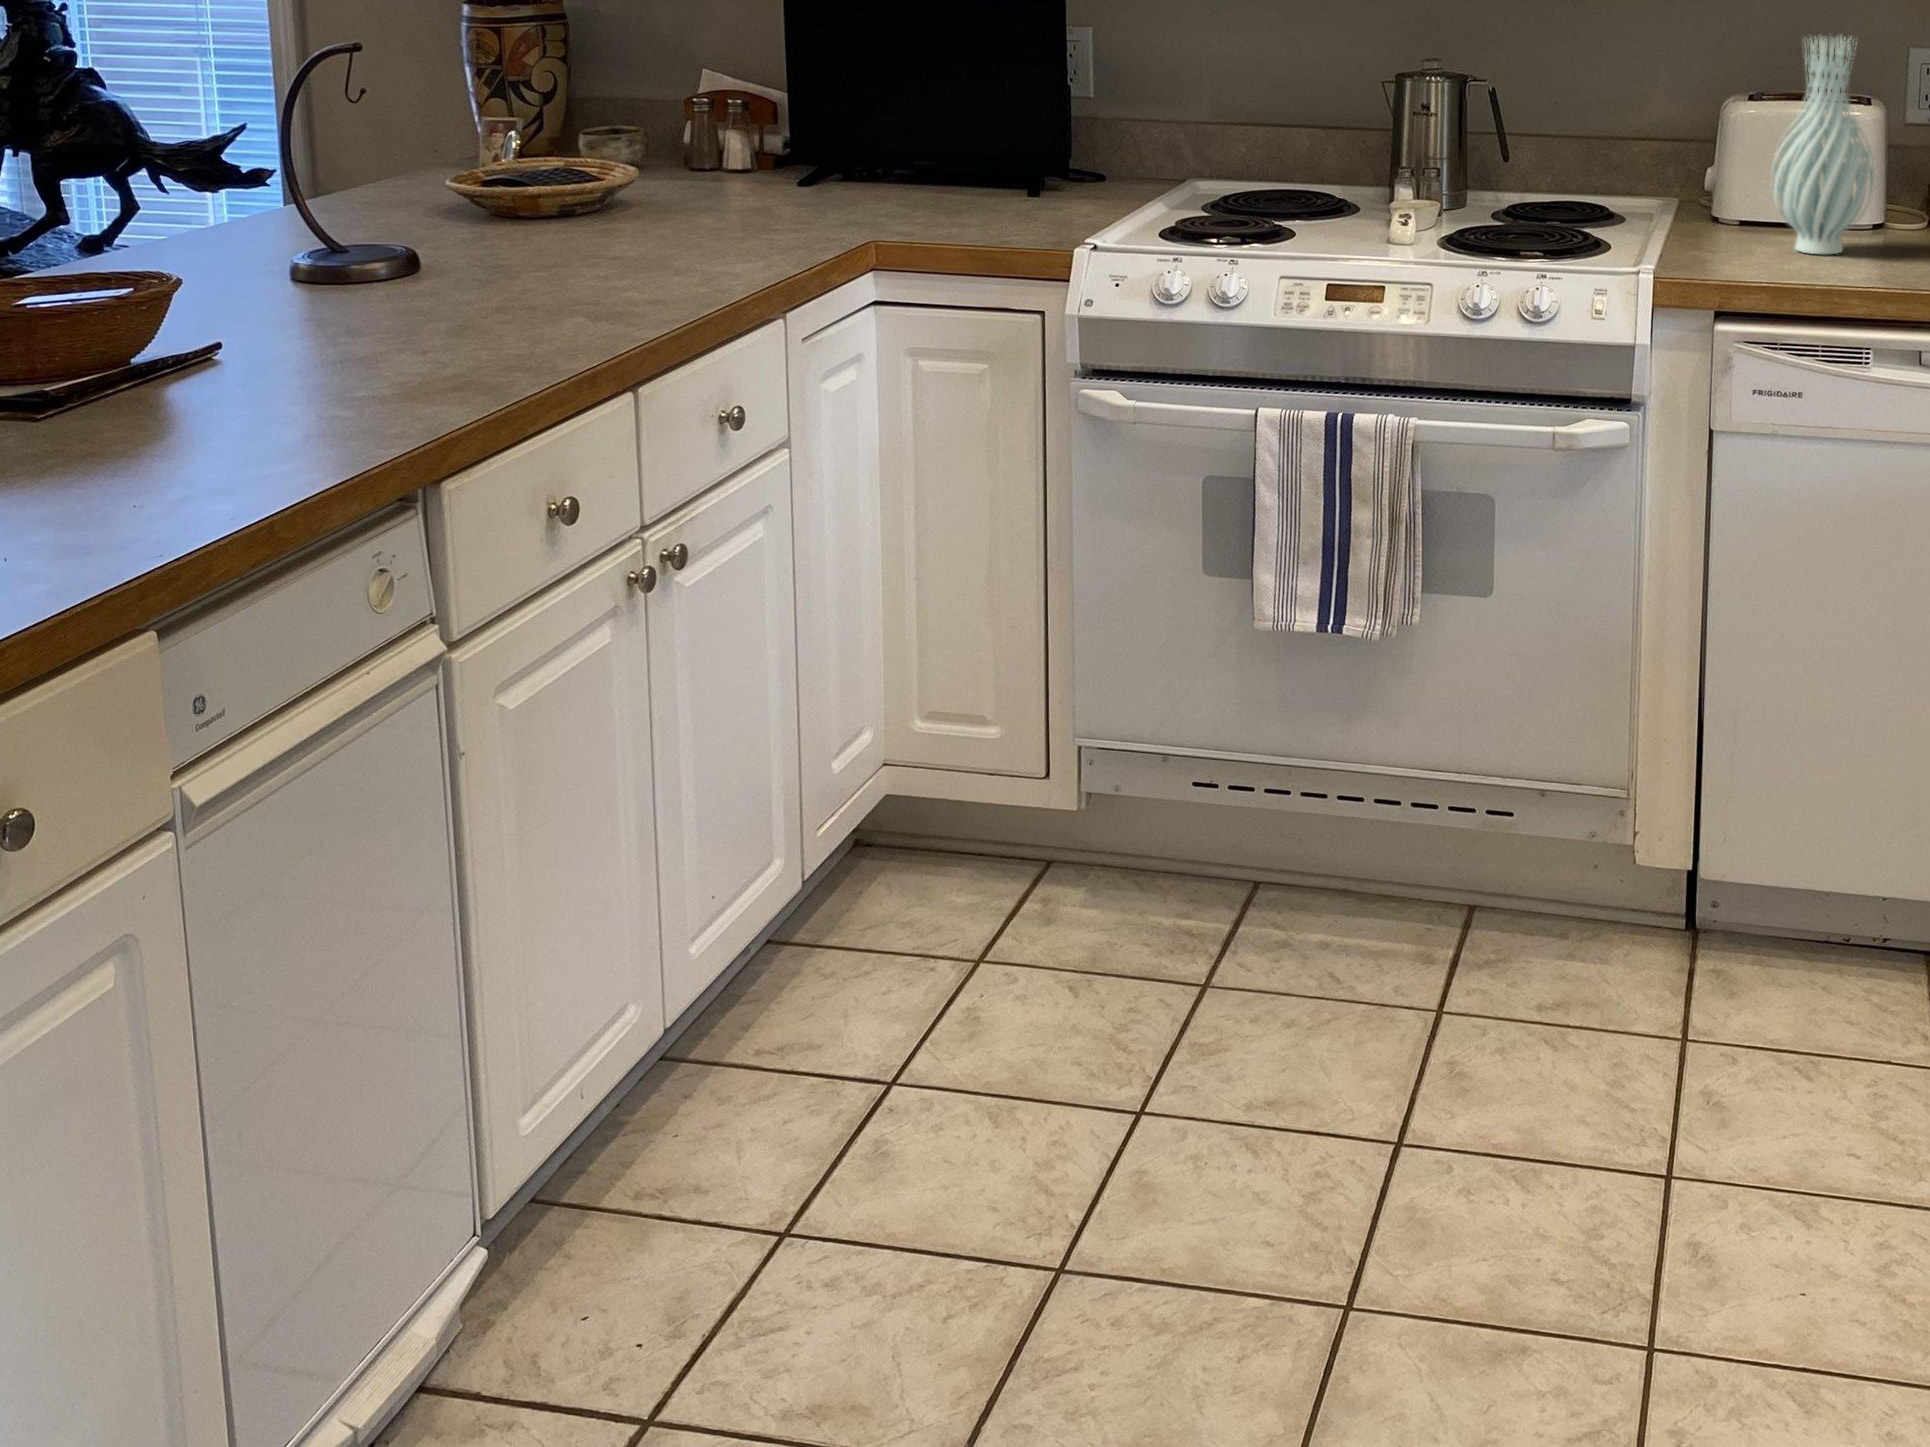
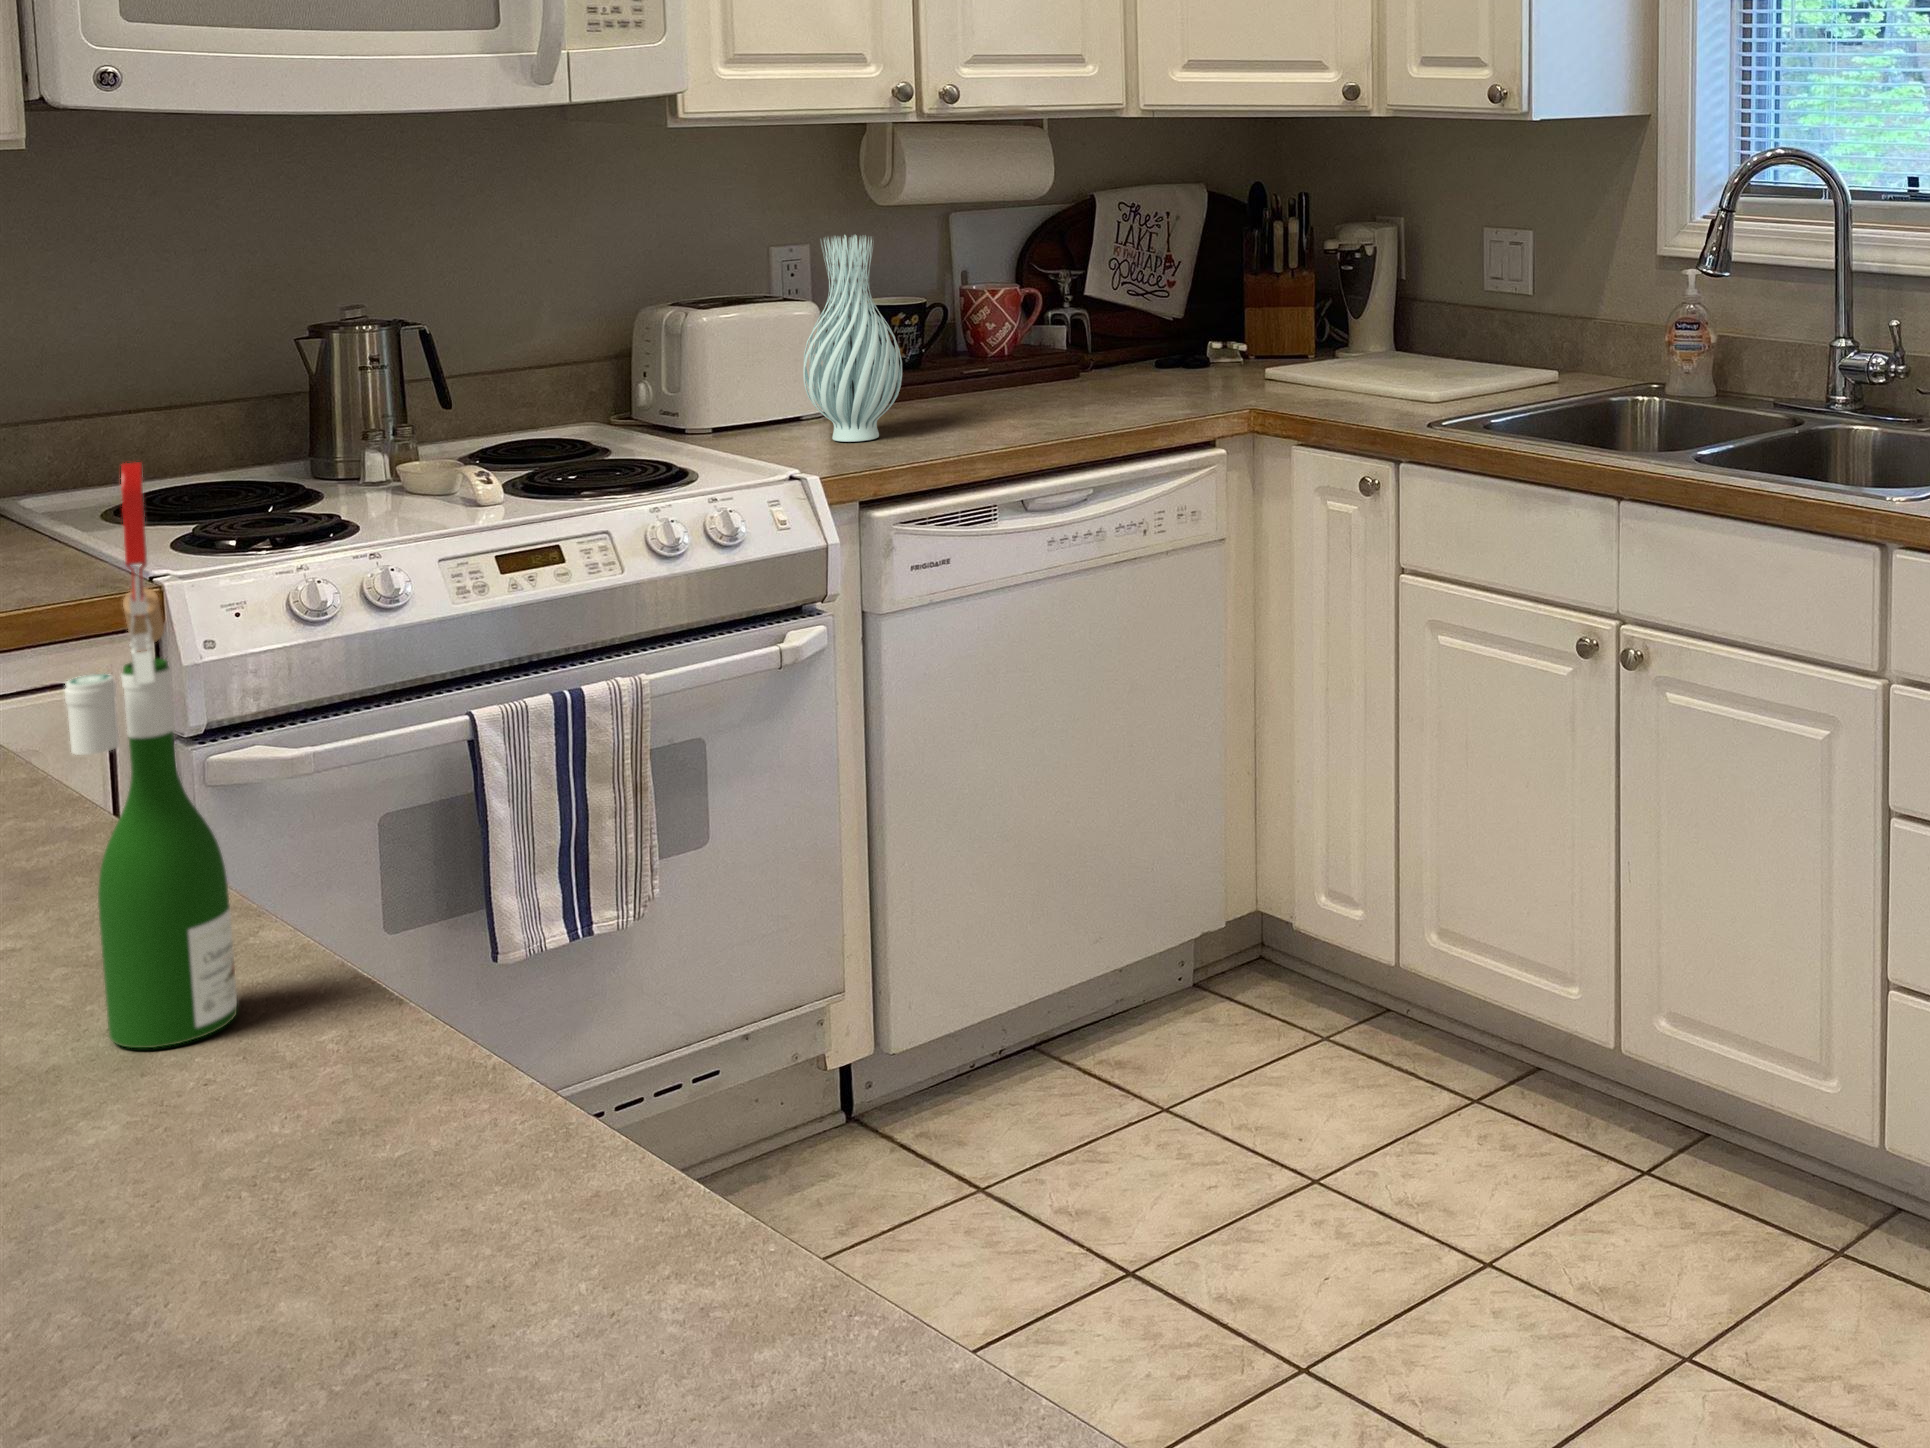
wine bottle: none [86,98,239,488] -> present [65,462,237,1048]

